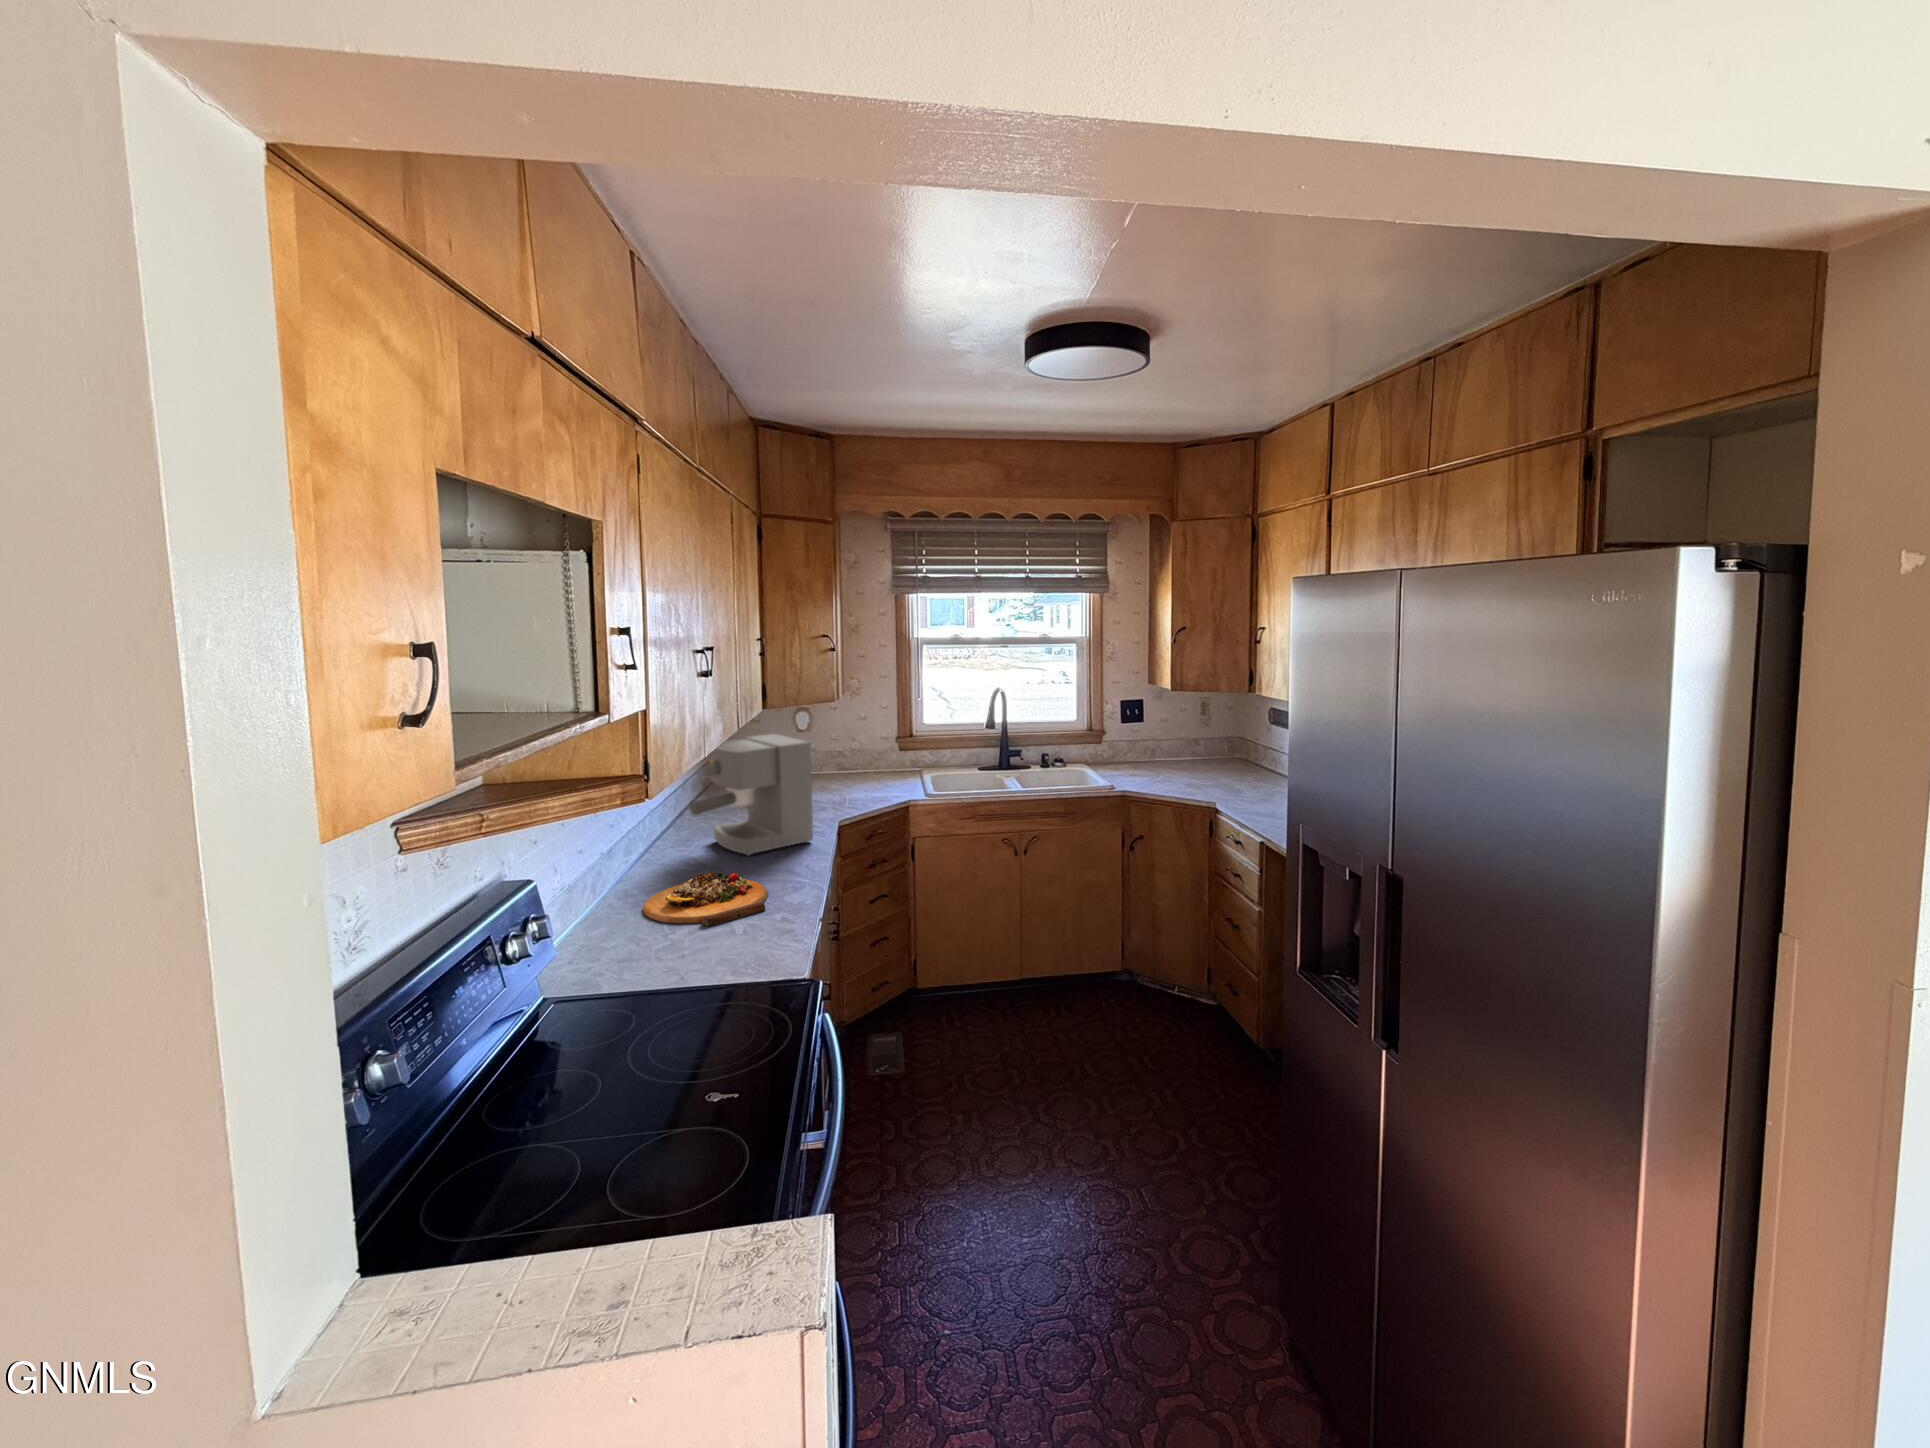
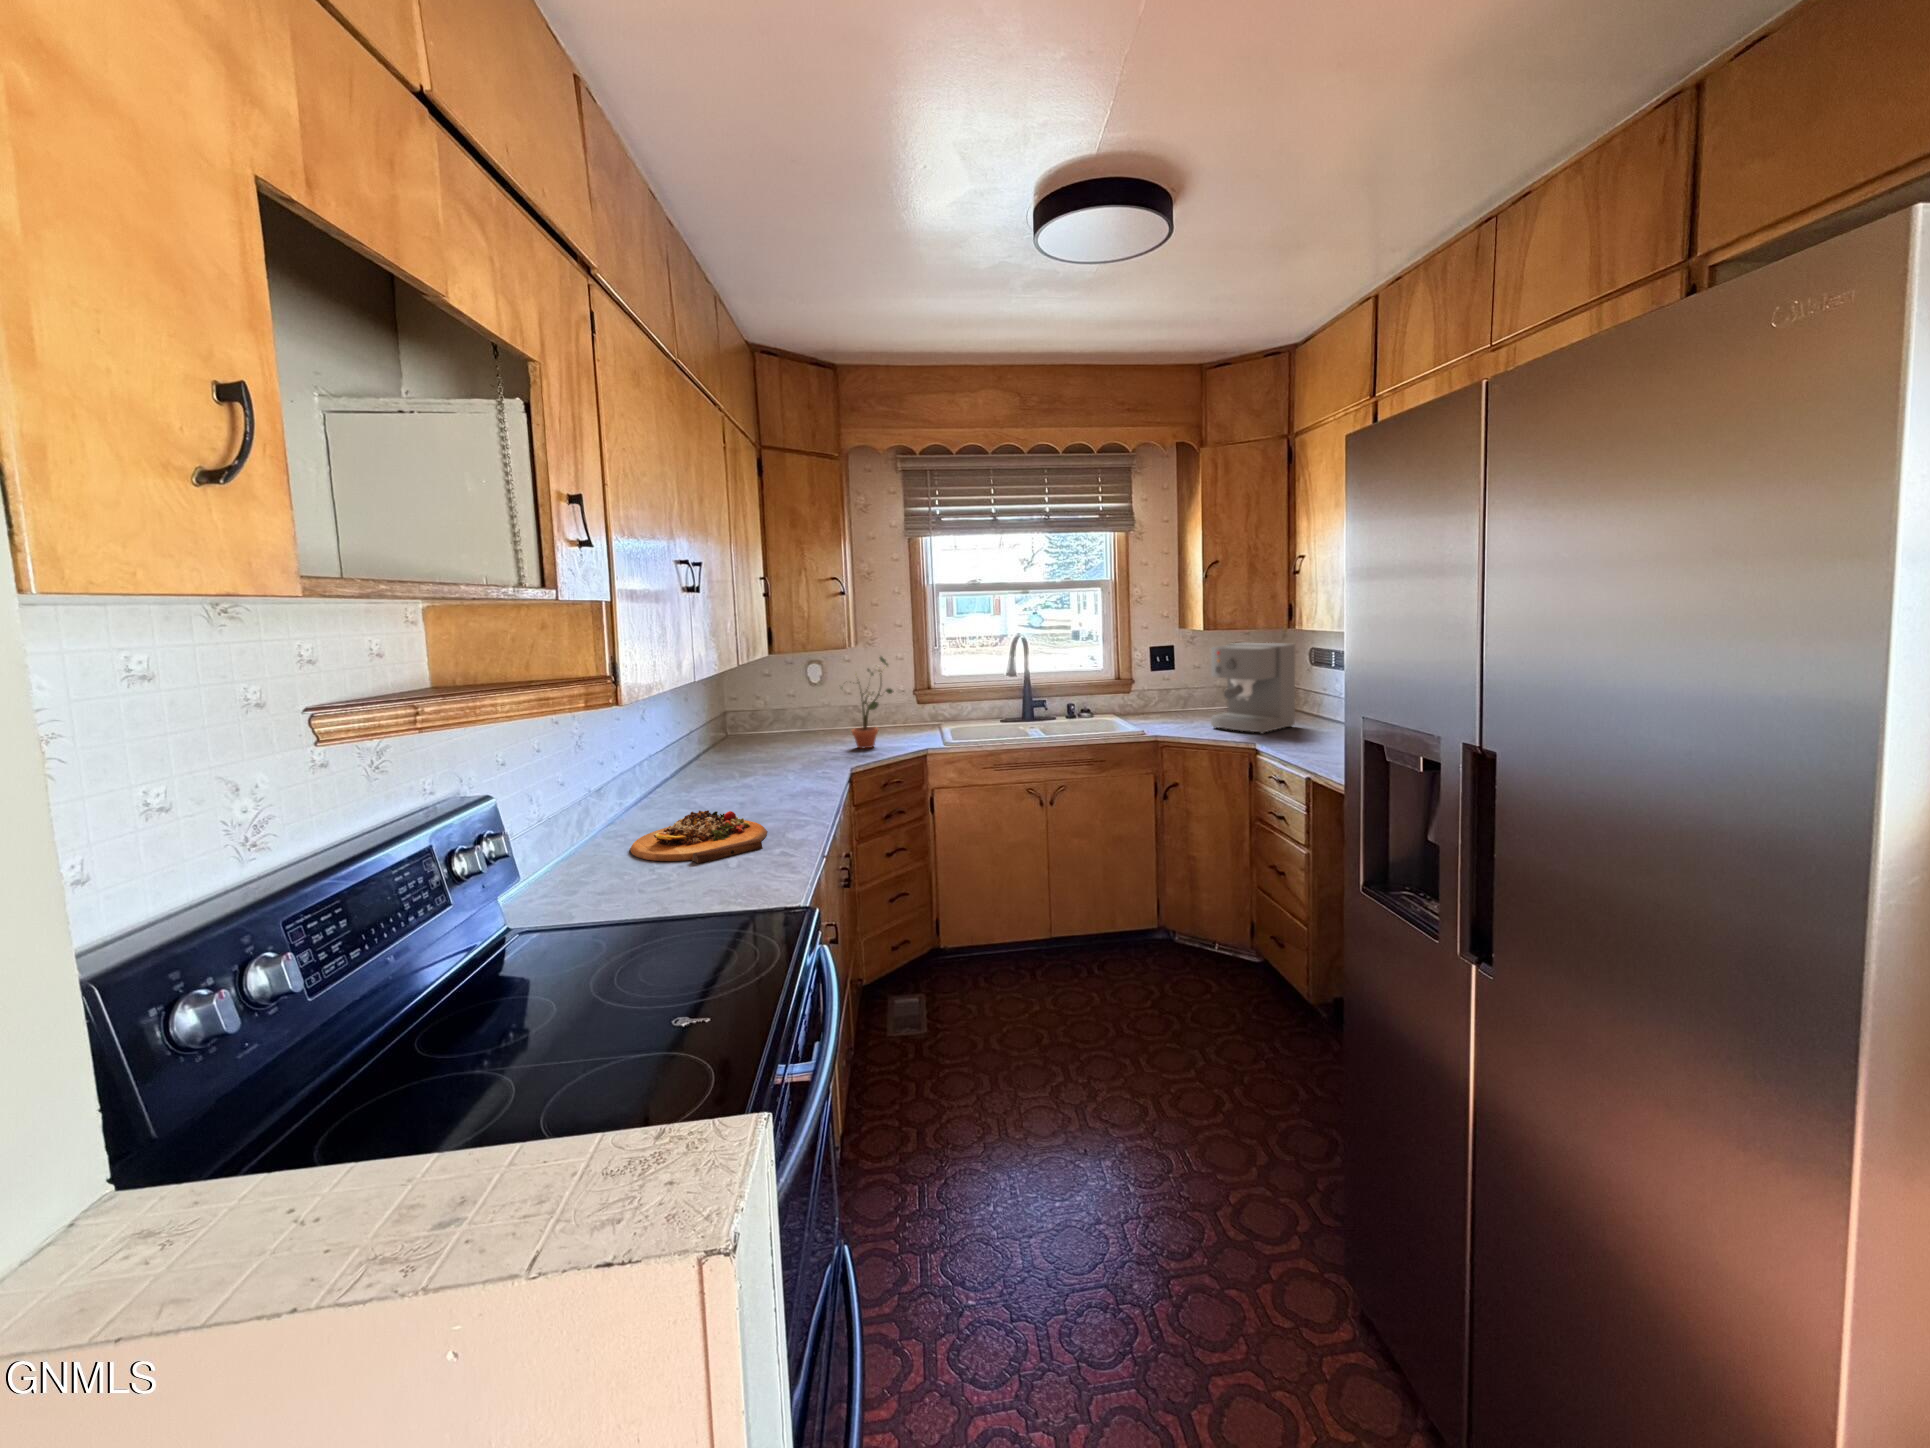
potted plant: none [830,707,880,797] -> present [841,657,894,748]
coffee maker: present [690,734,813,856] -> present [1211,643,1295,734]

